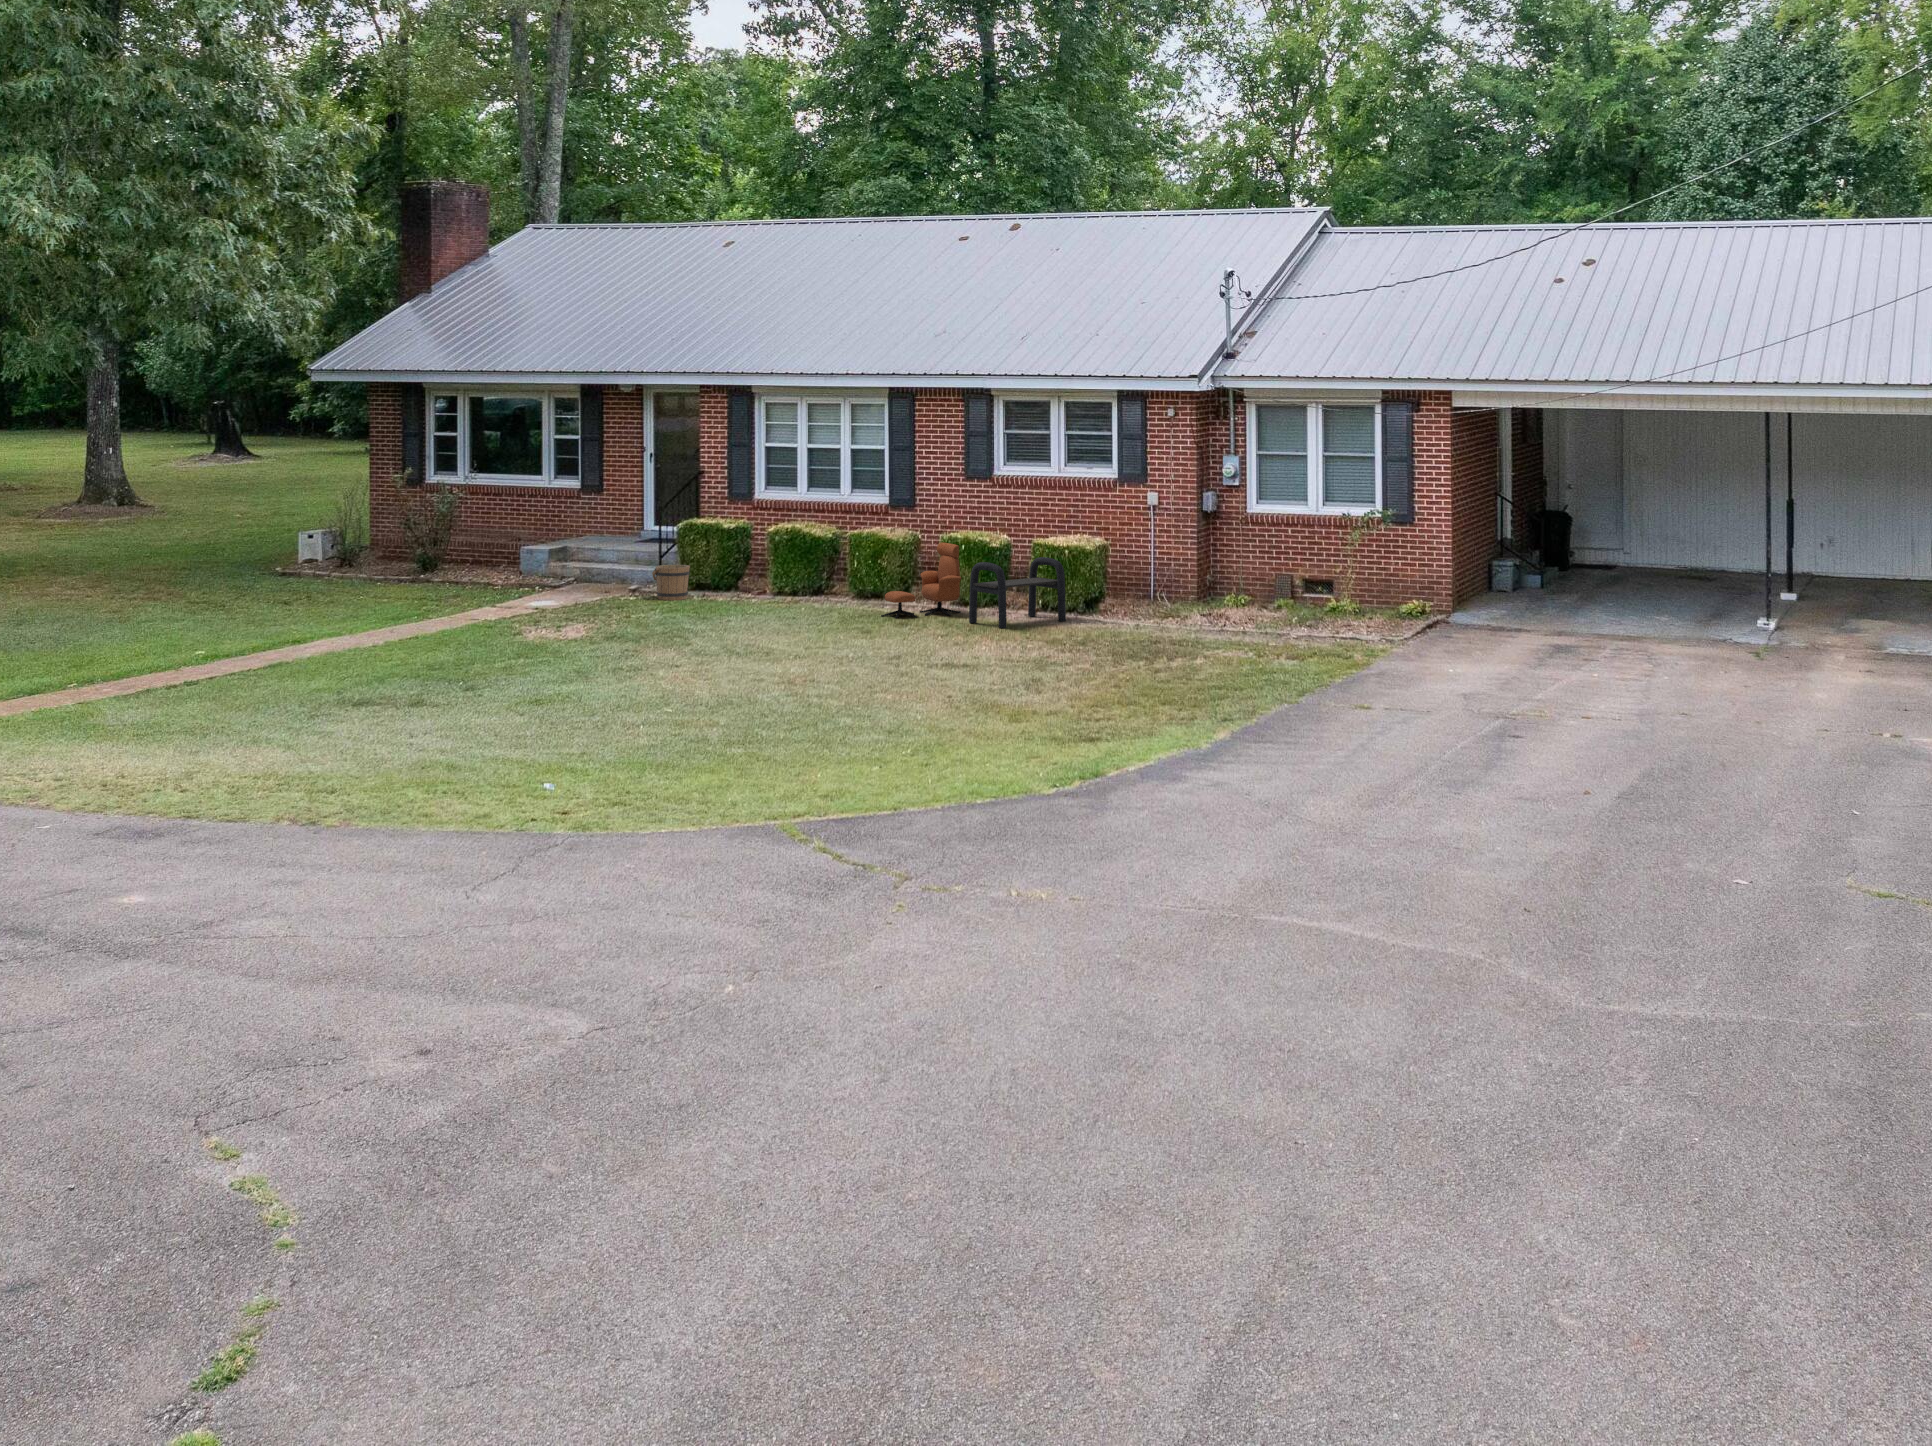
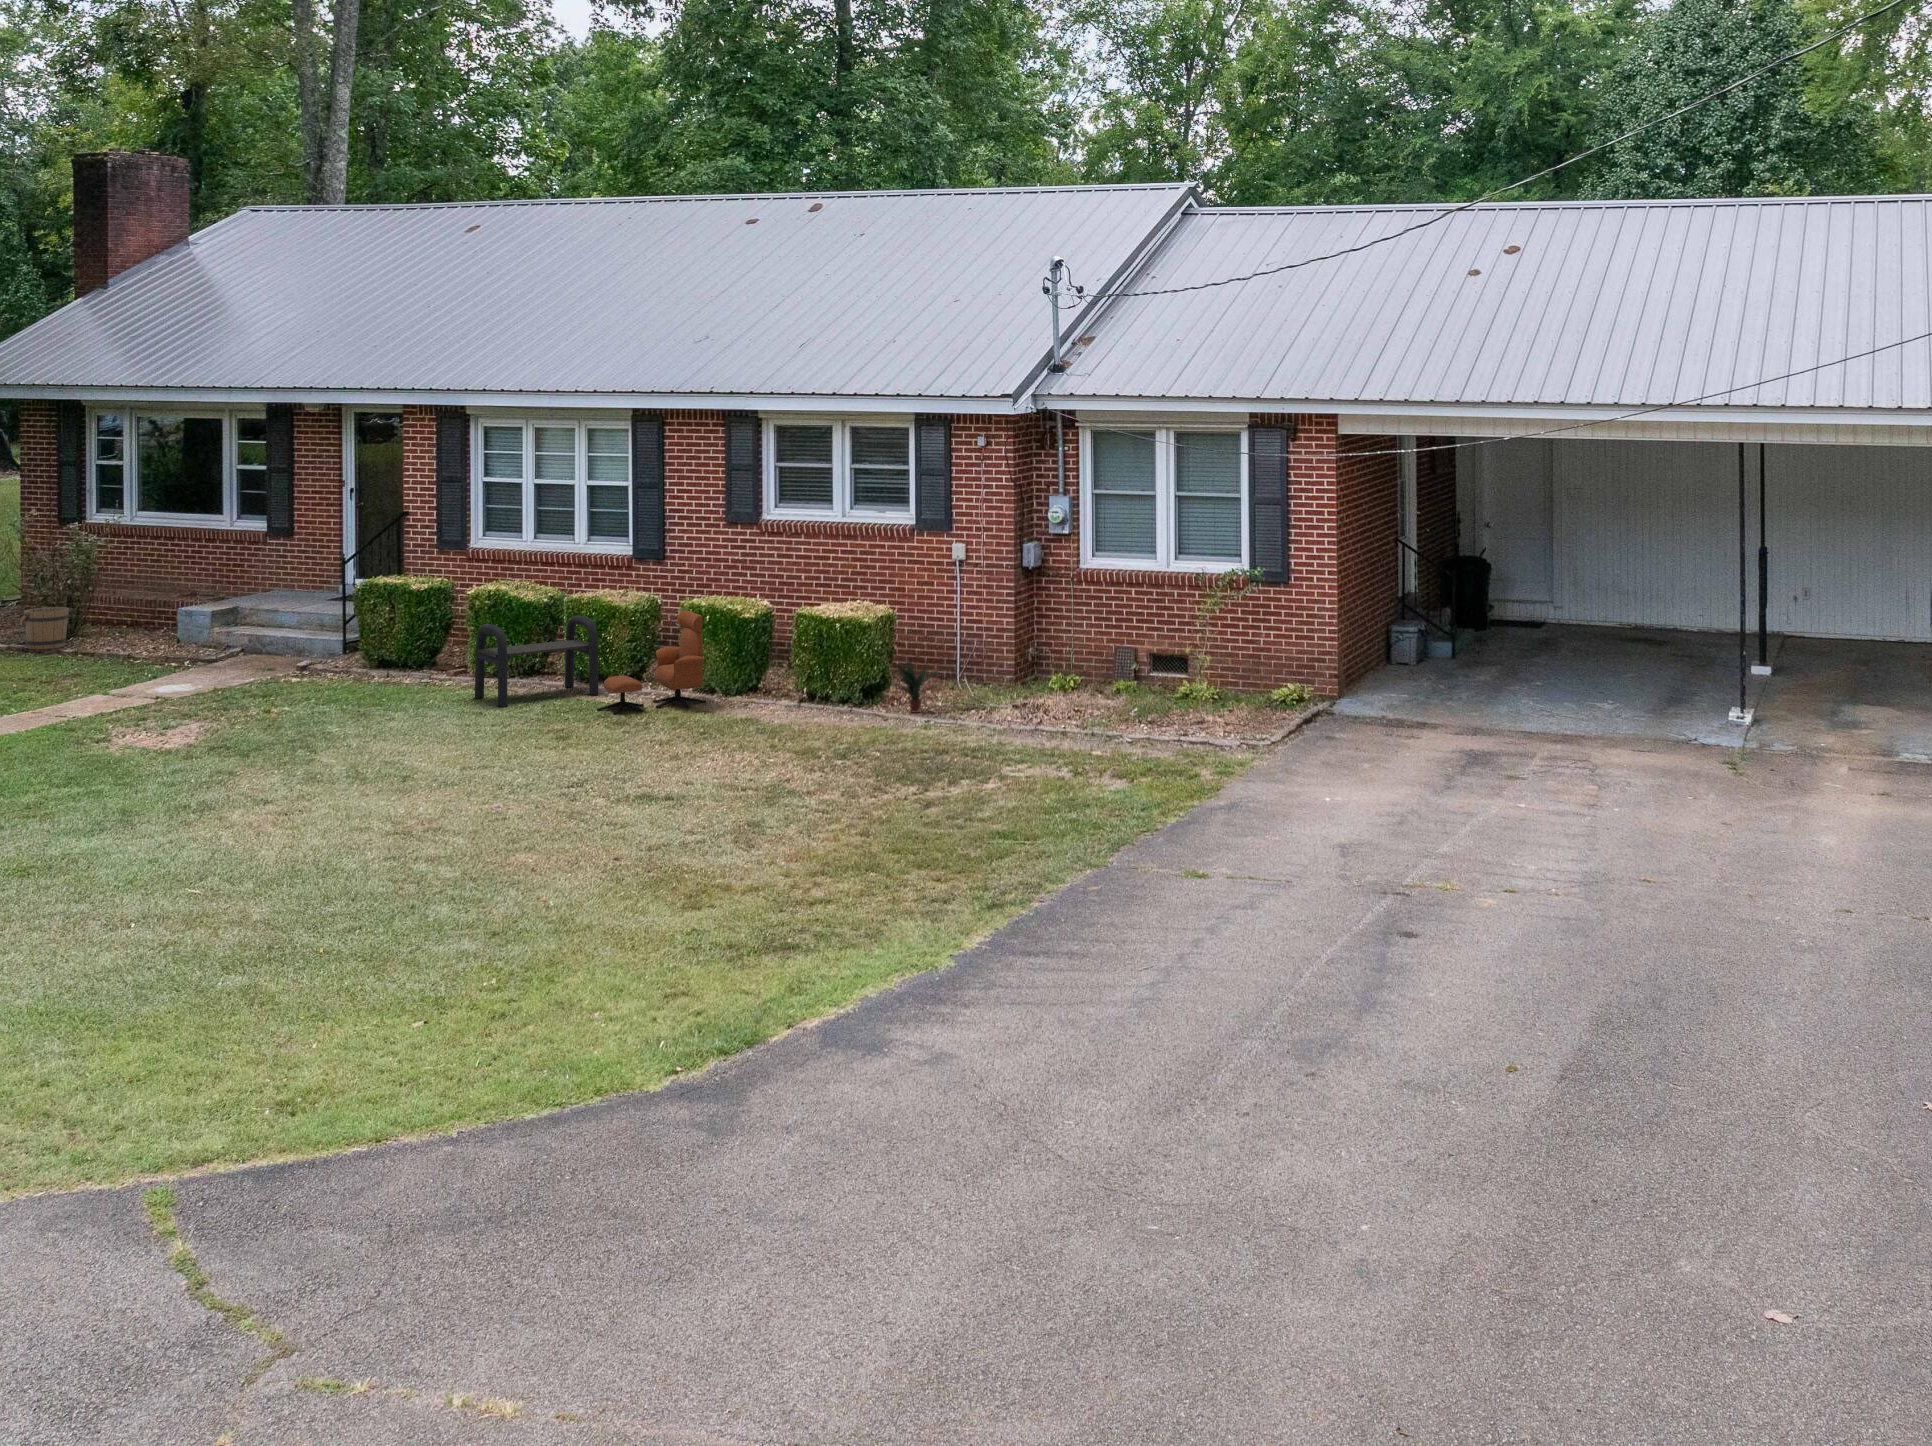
bench: present [969,557,1066,628] -> present [475,615,598,707]
bucket: present [652,565,690,600] -> present [20,607,69,649]
potted plant: none [1104,581,1144,619] -> present [894,662,937,713]

